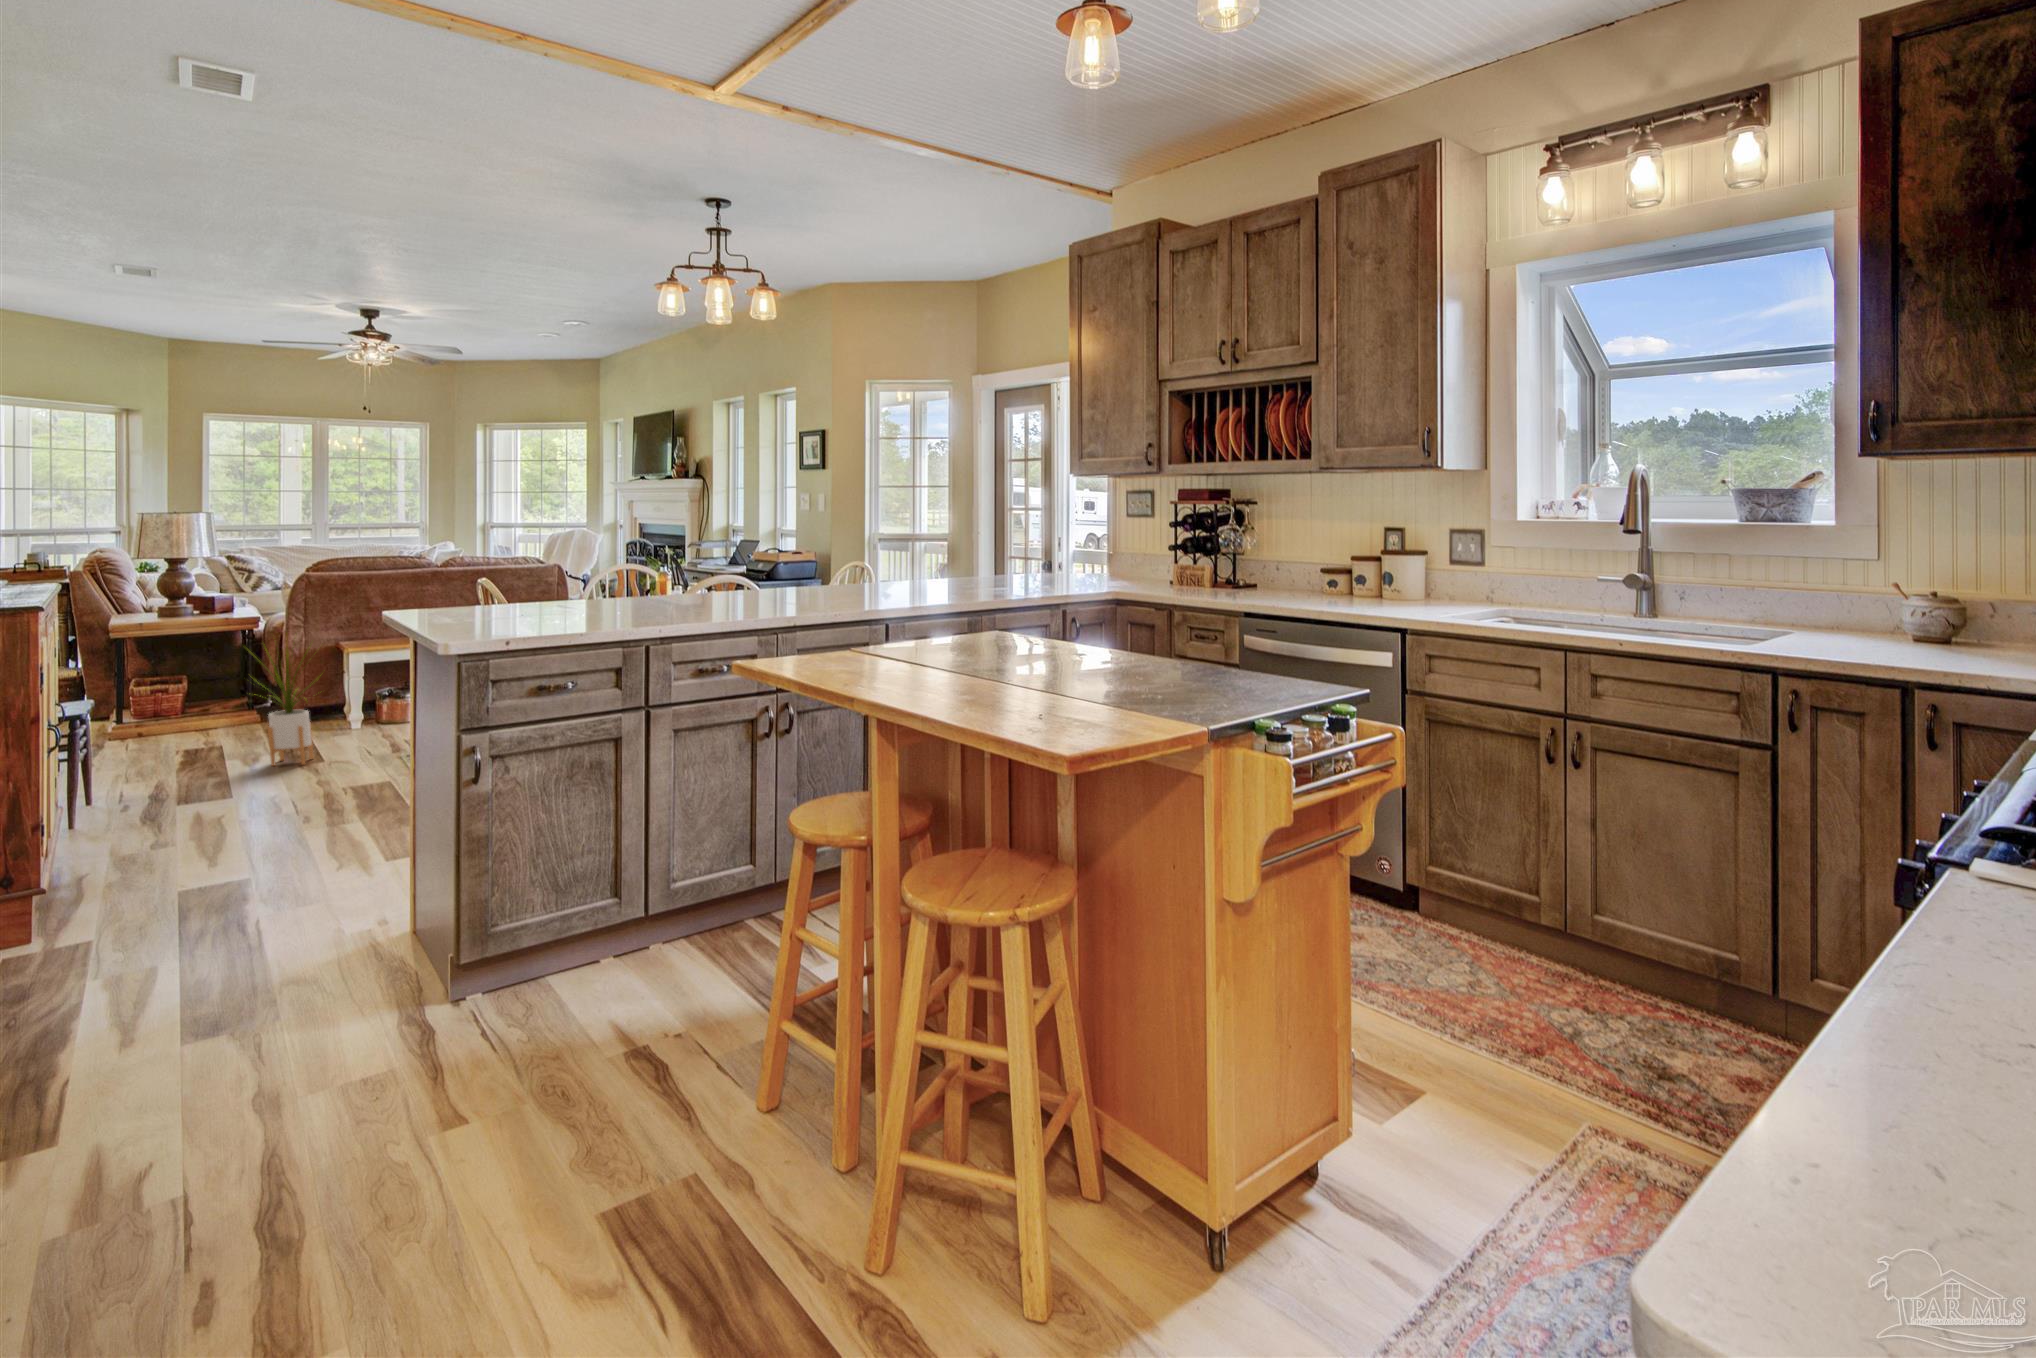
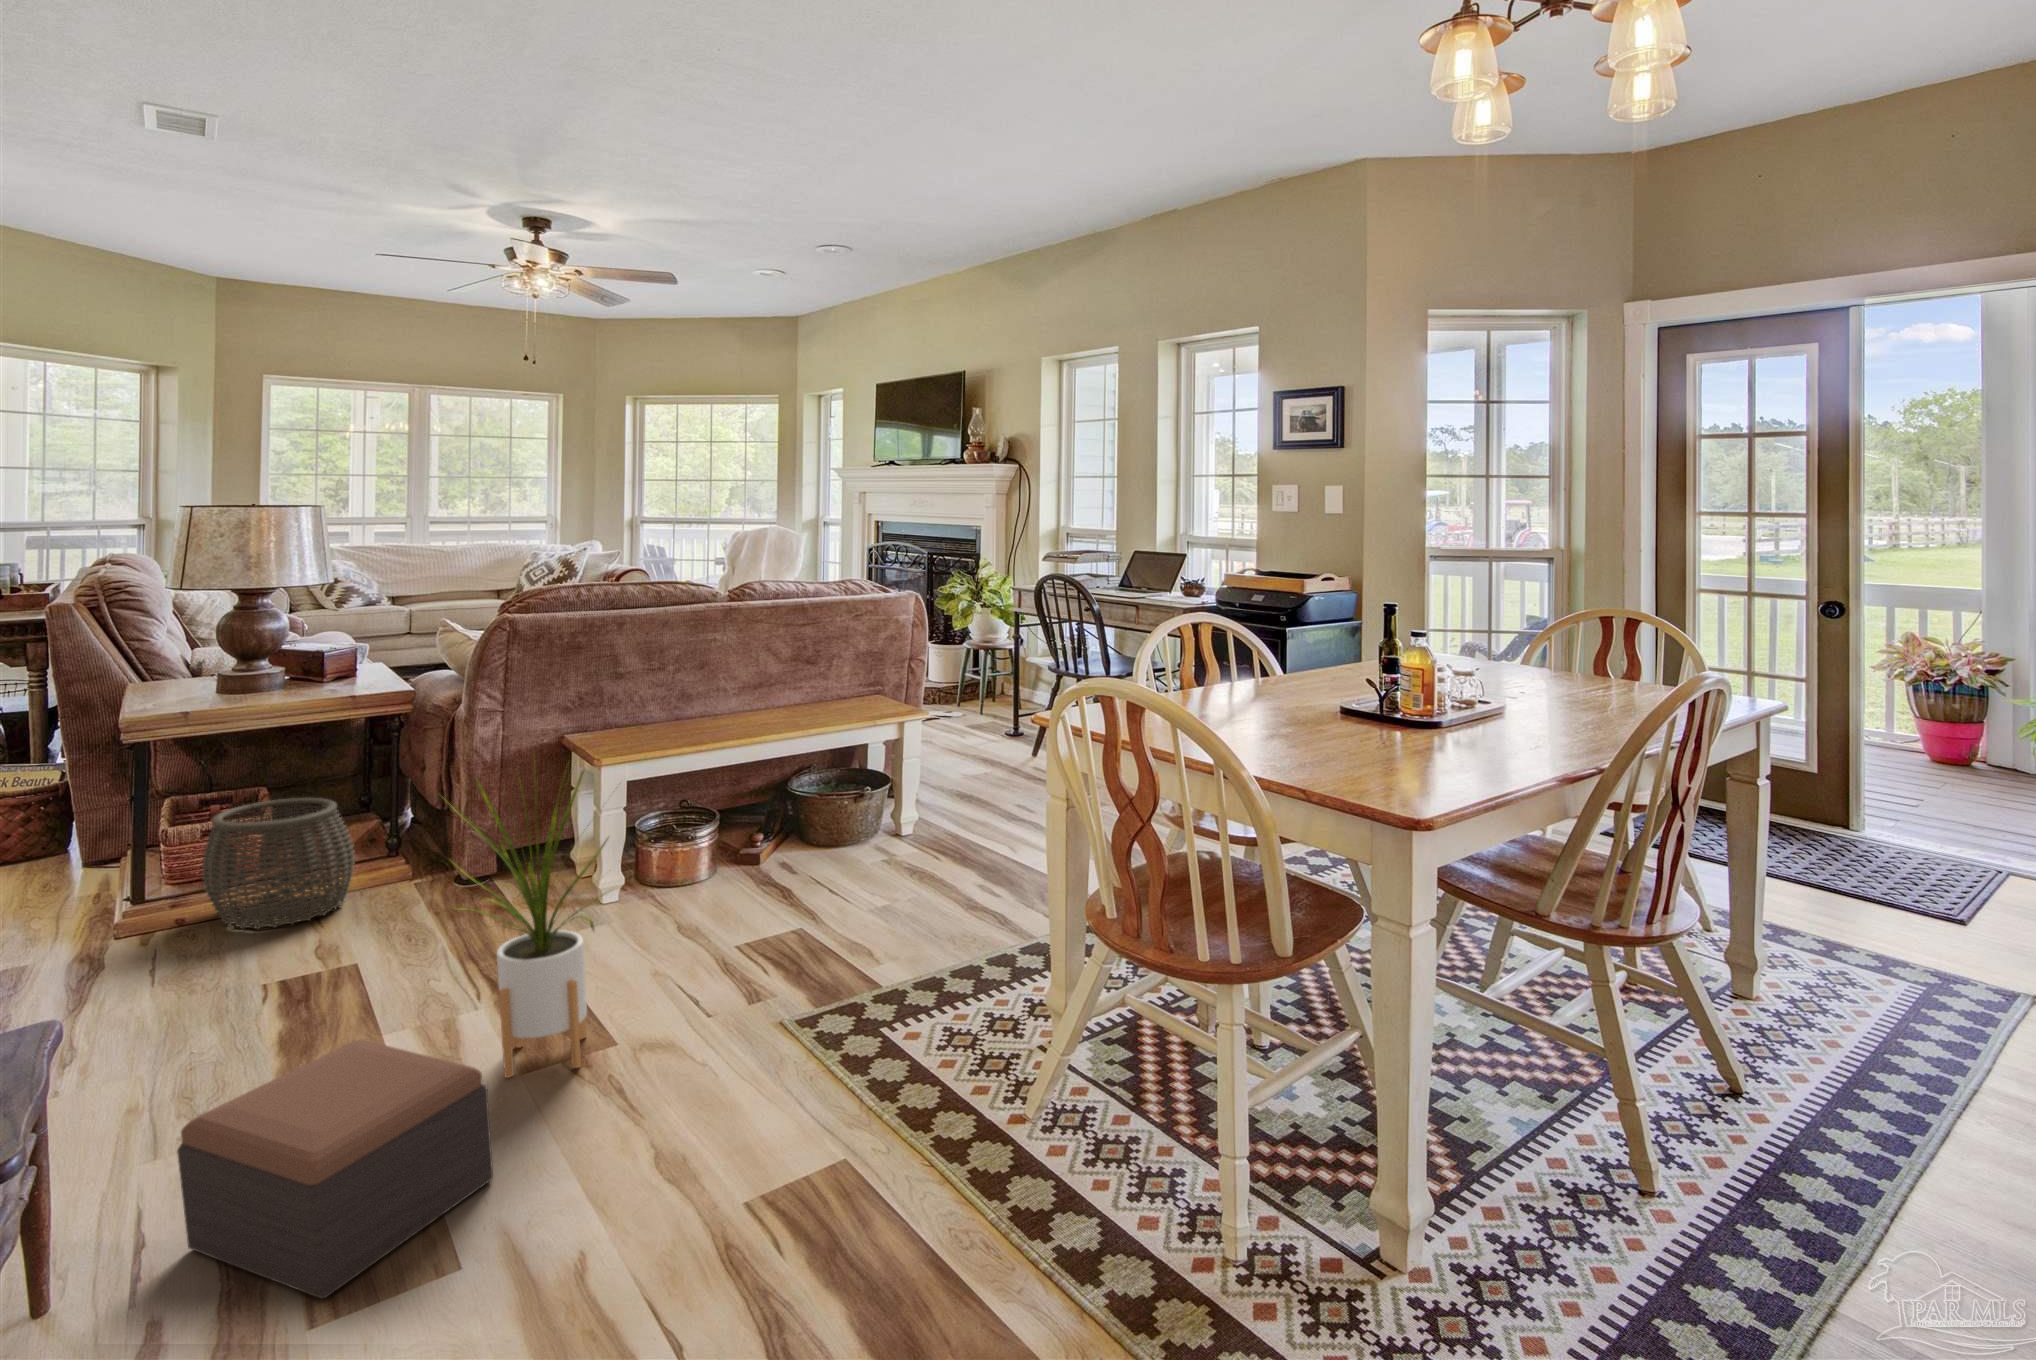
woven basket: none [149,673,228,733] -> present [202,798,355,929]
footstool: none [135,732,253,797] -> present [177,1039,493,1299]

